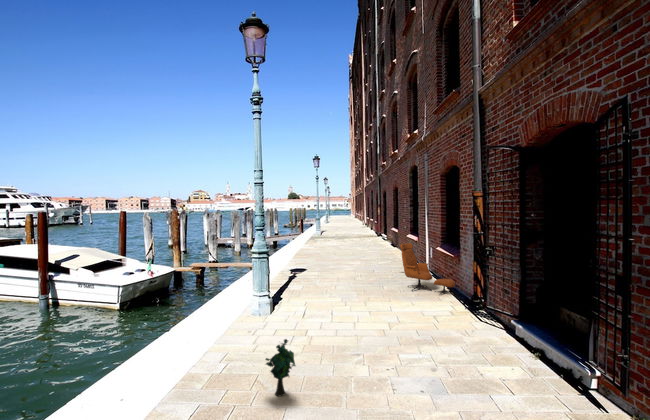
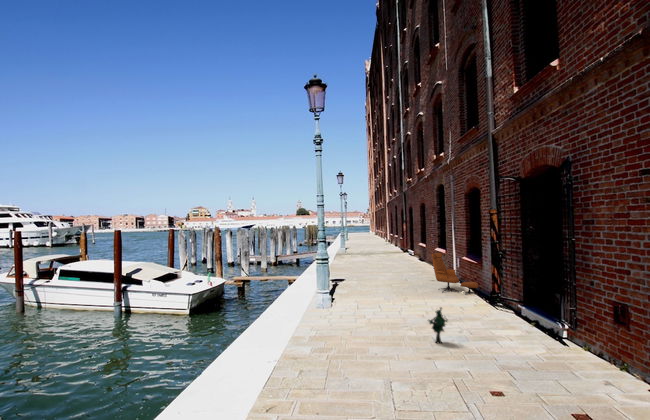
decorative plant: present [266,339,296,396] -> present [429,308,447,343]

